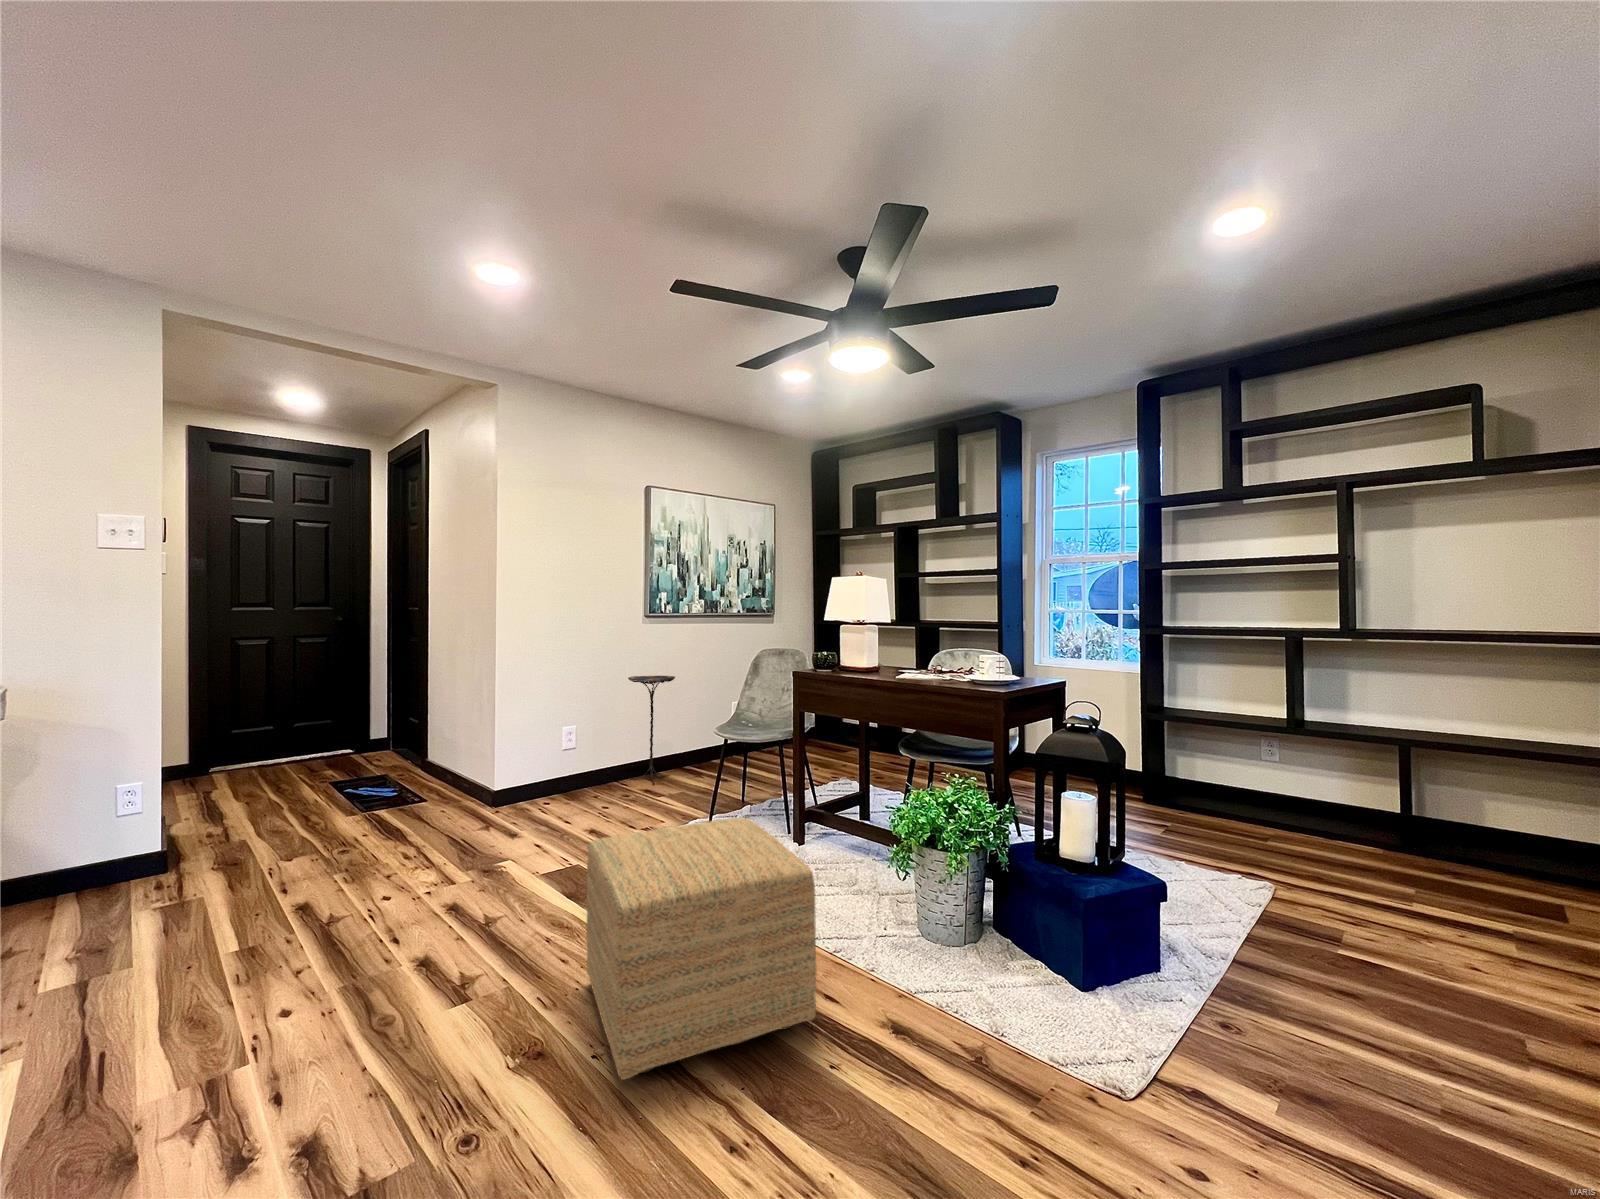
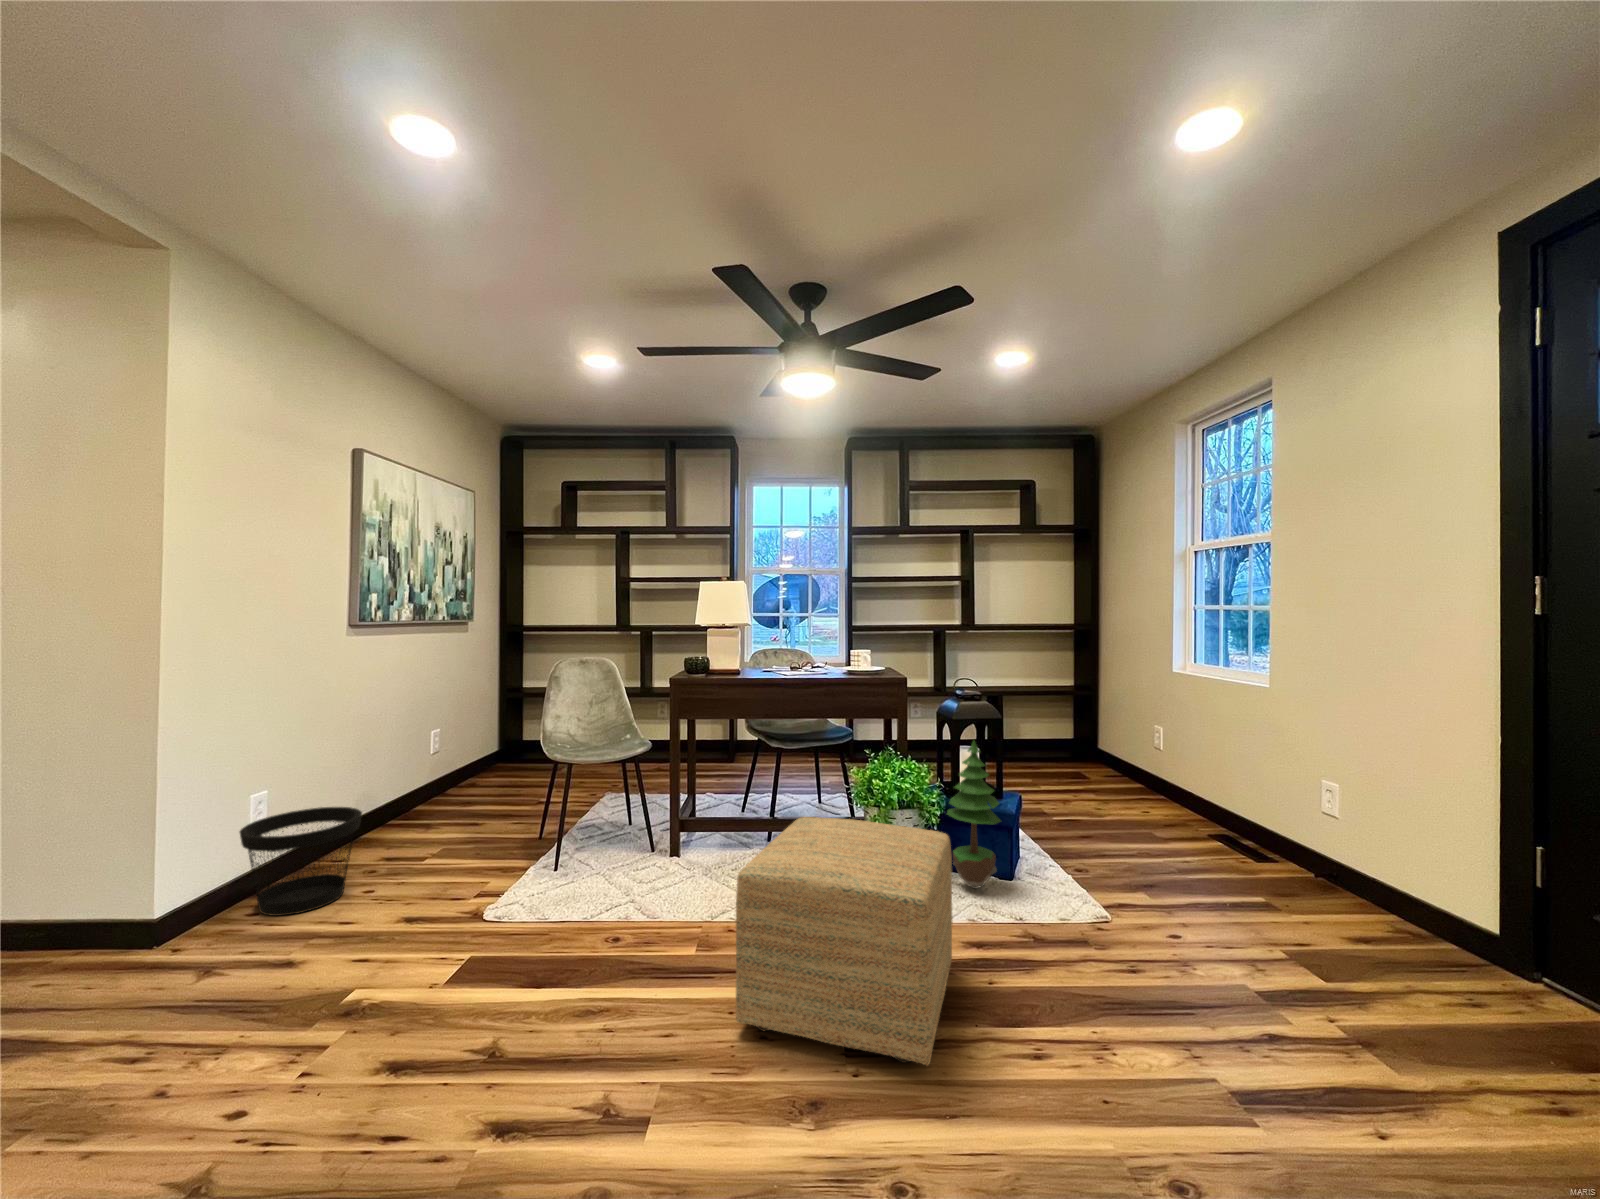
side table: present [628,676,675,784] -> none [342,703,418,852]
wastebasket: none [534,742,604,809] -> present [240,807,362,916]
potted tree: none [971,779,1045,979] -> present [947,741,1001,889]

